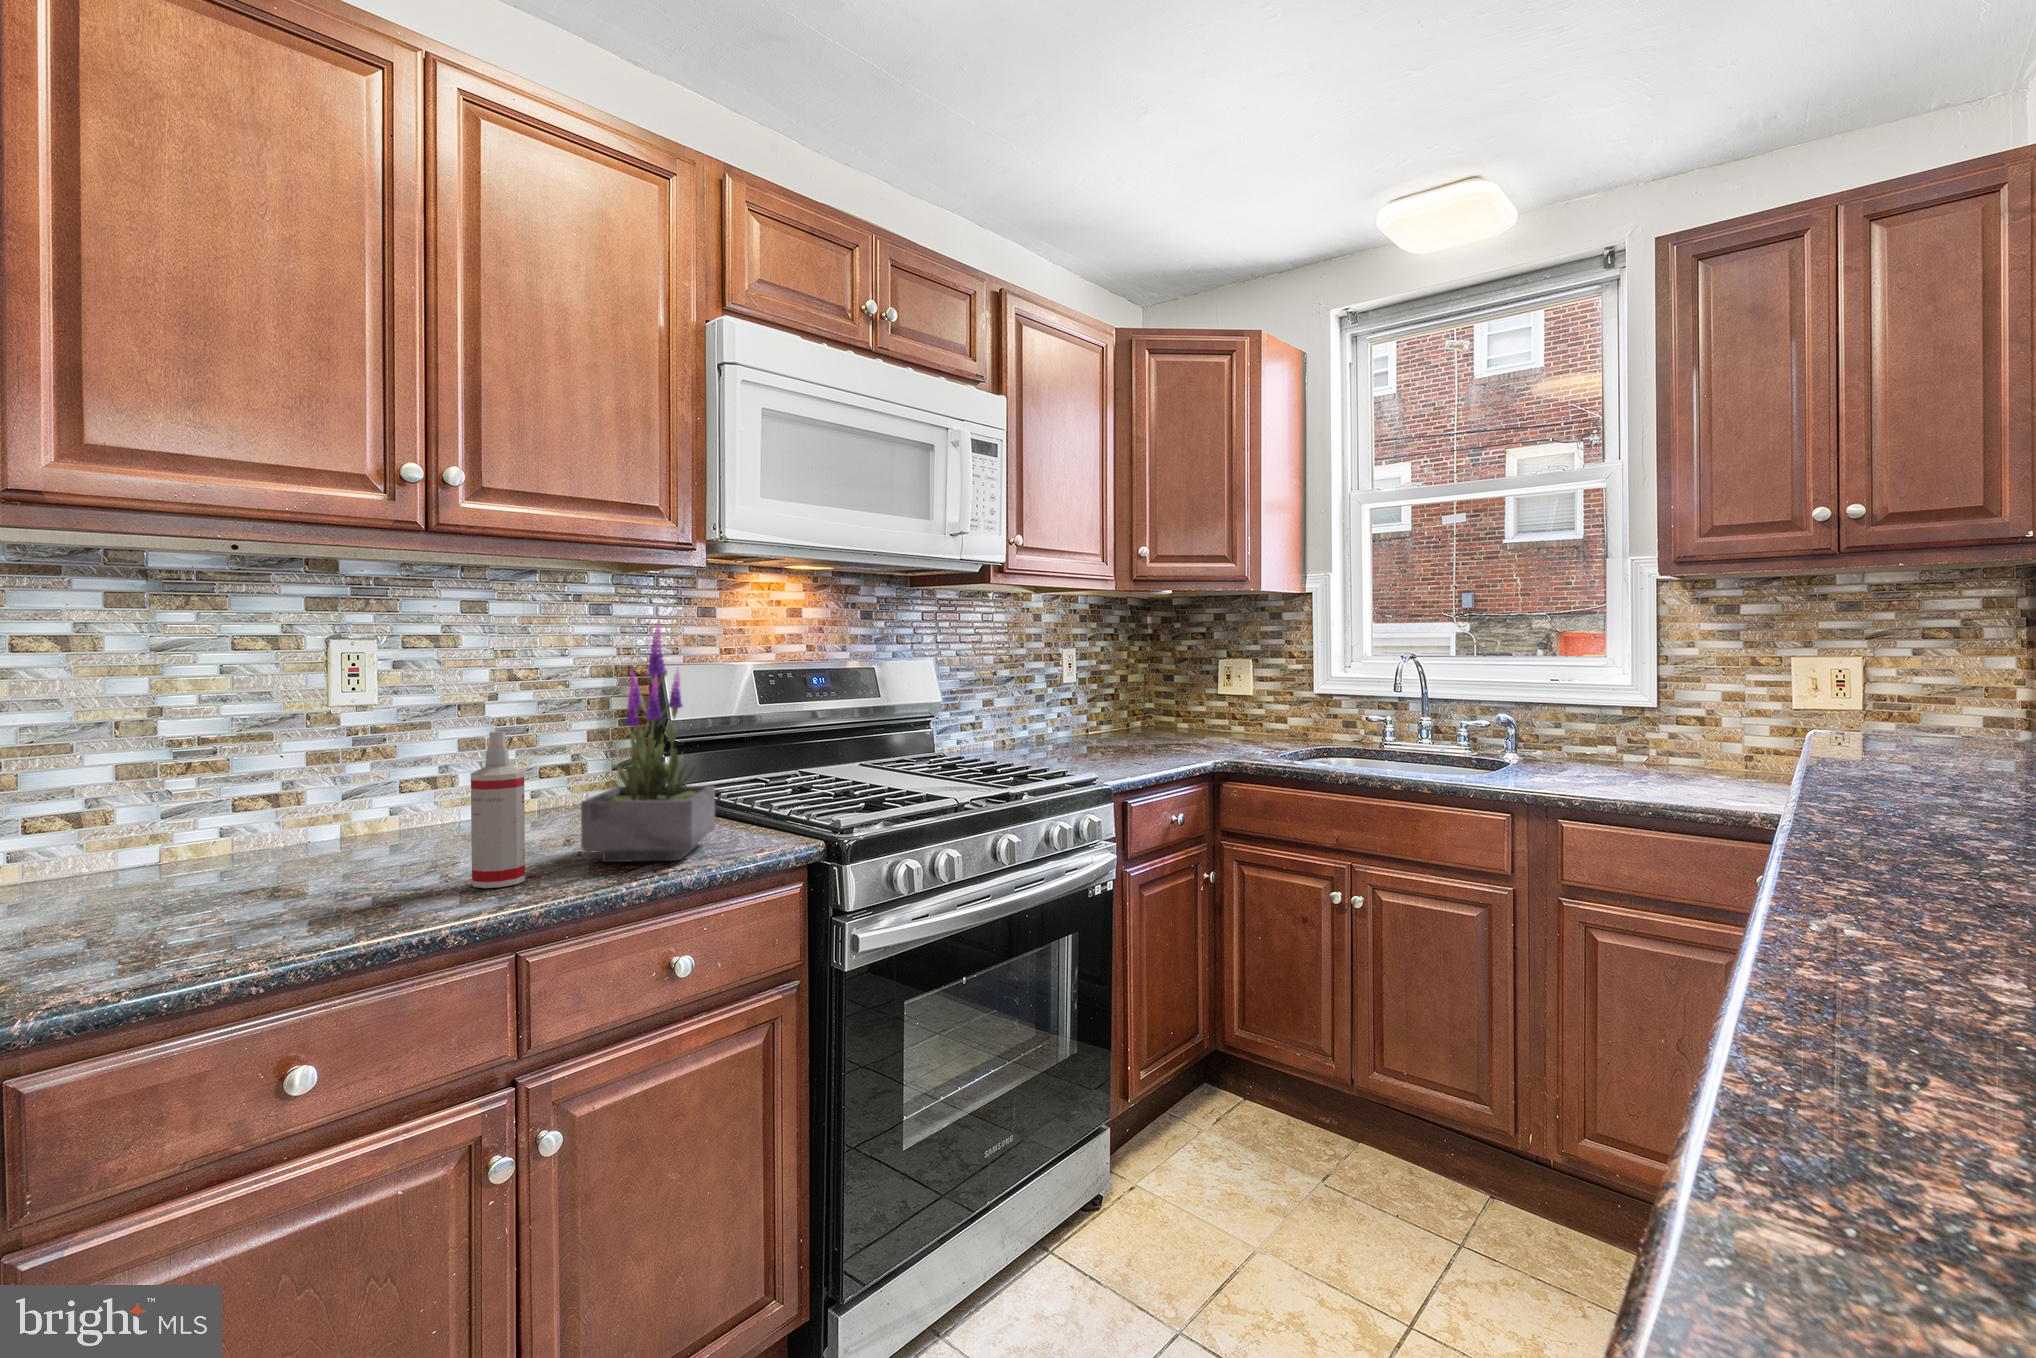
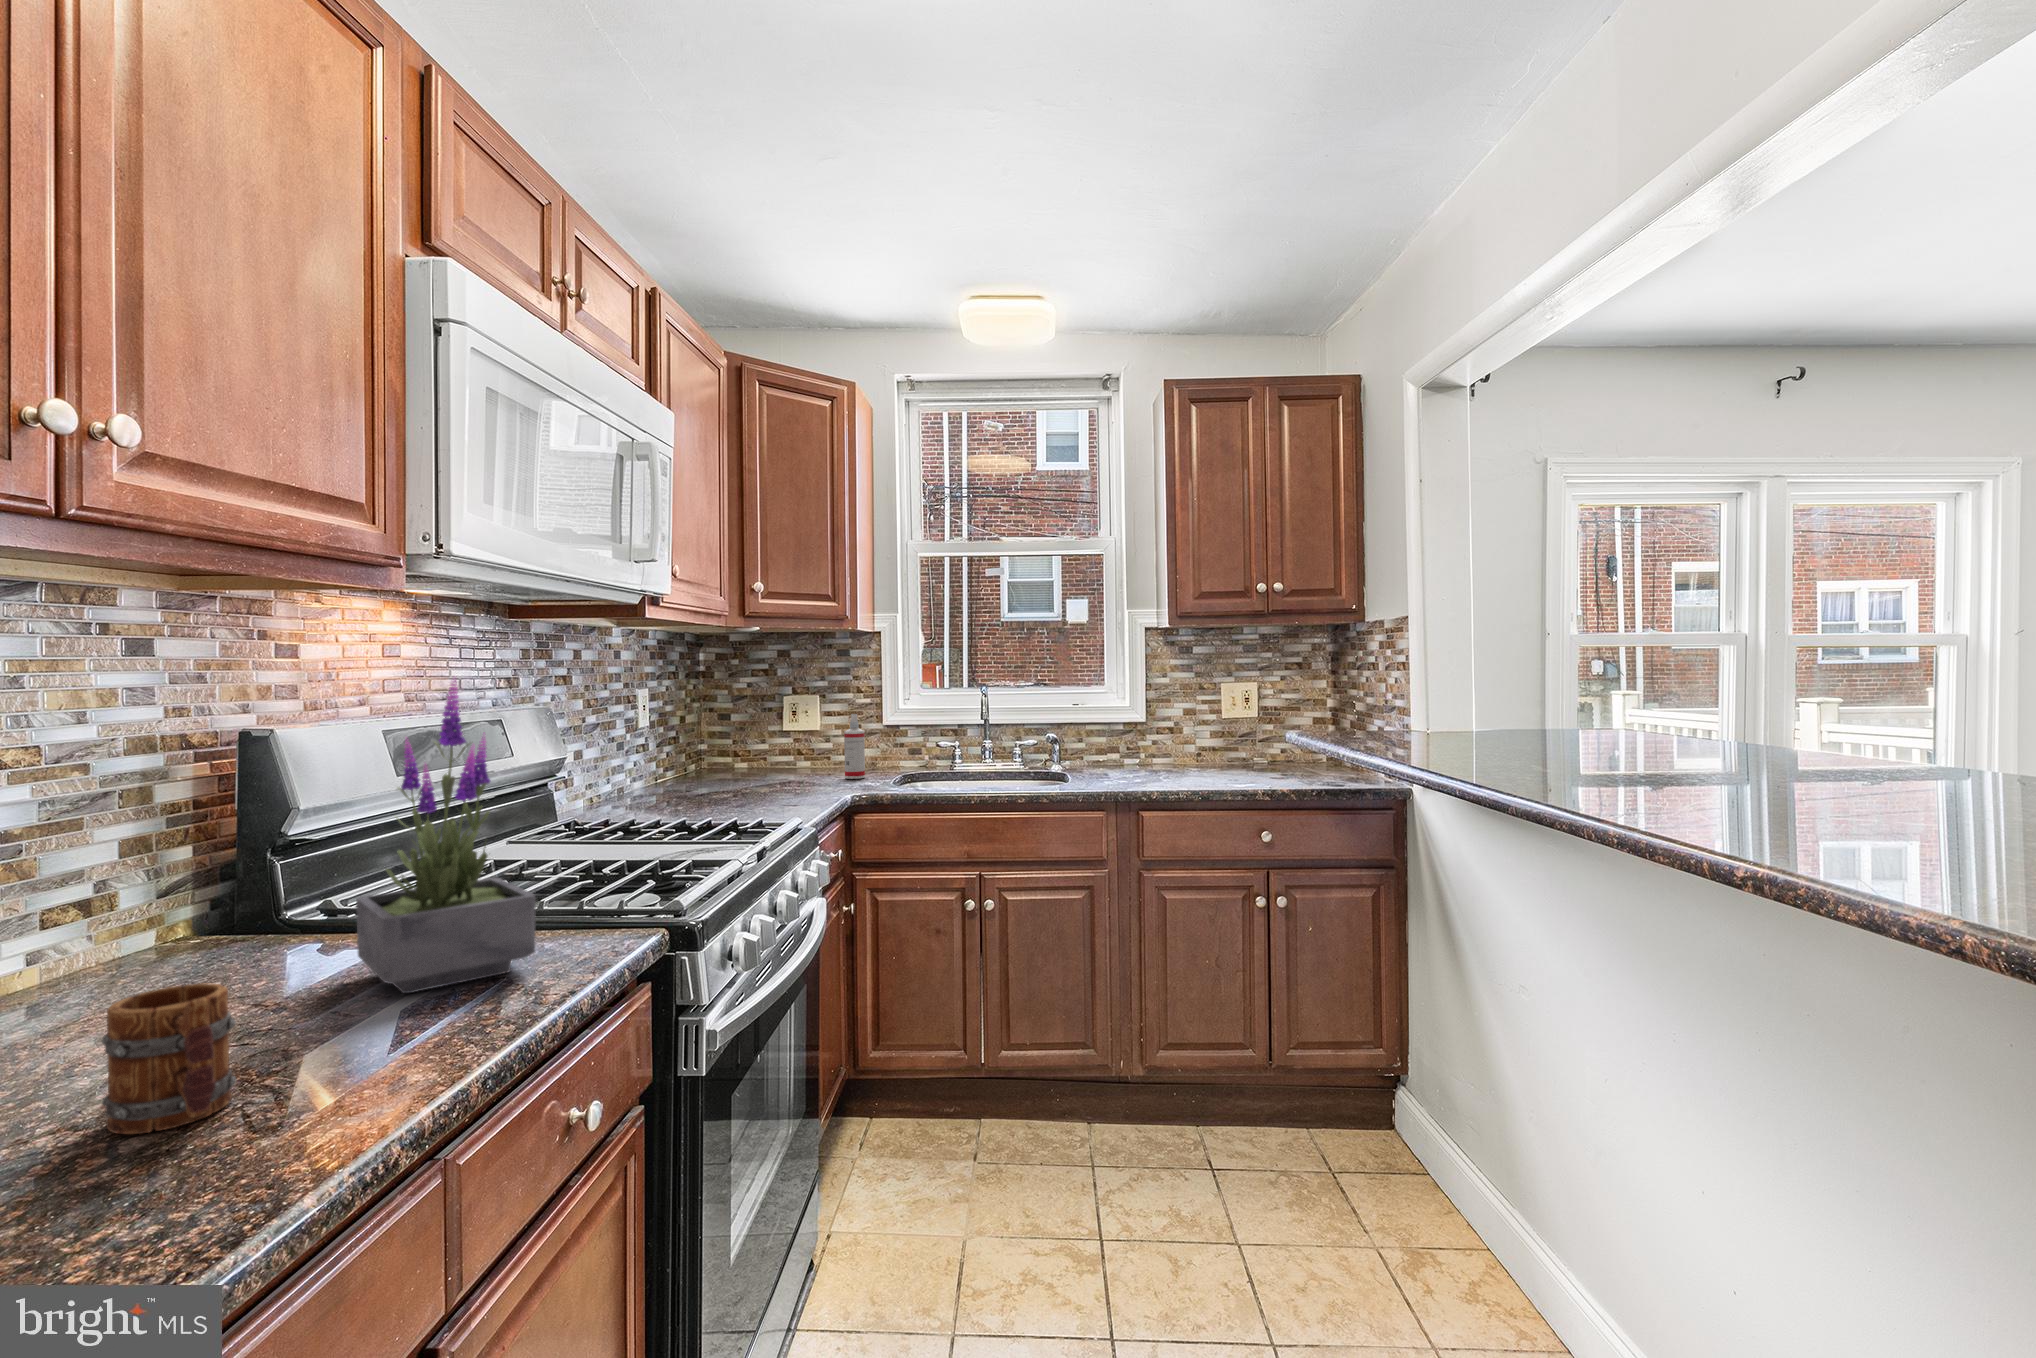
spray bottle: present [471,731,525,888] -> present [844,714,865,779]
mug: none [328,821,413,912] -> present [102,984,237,1134]

